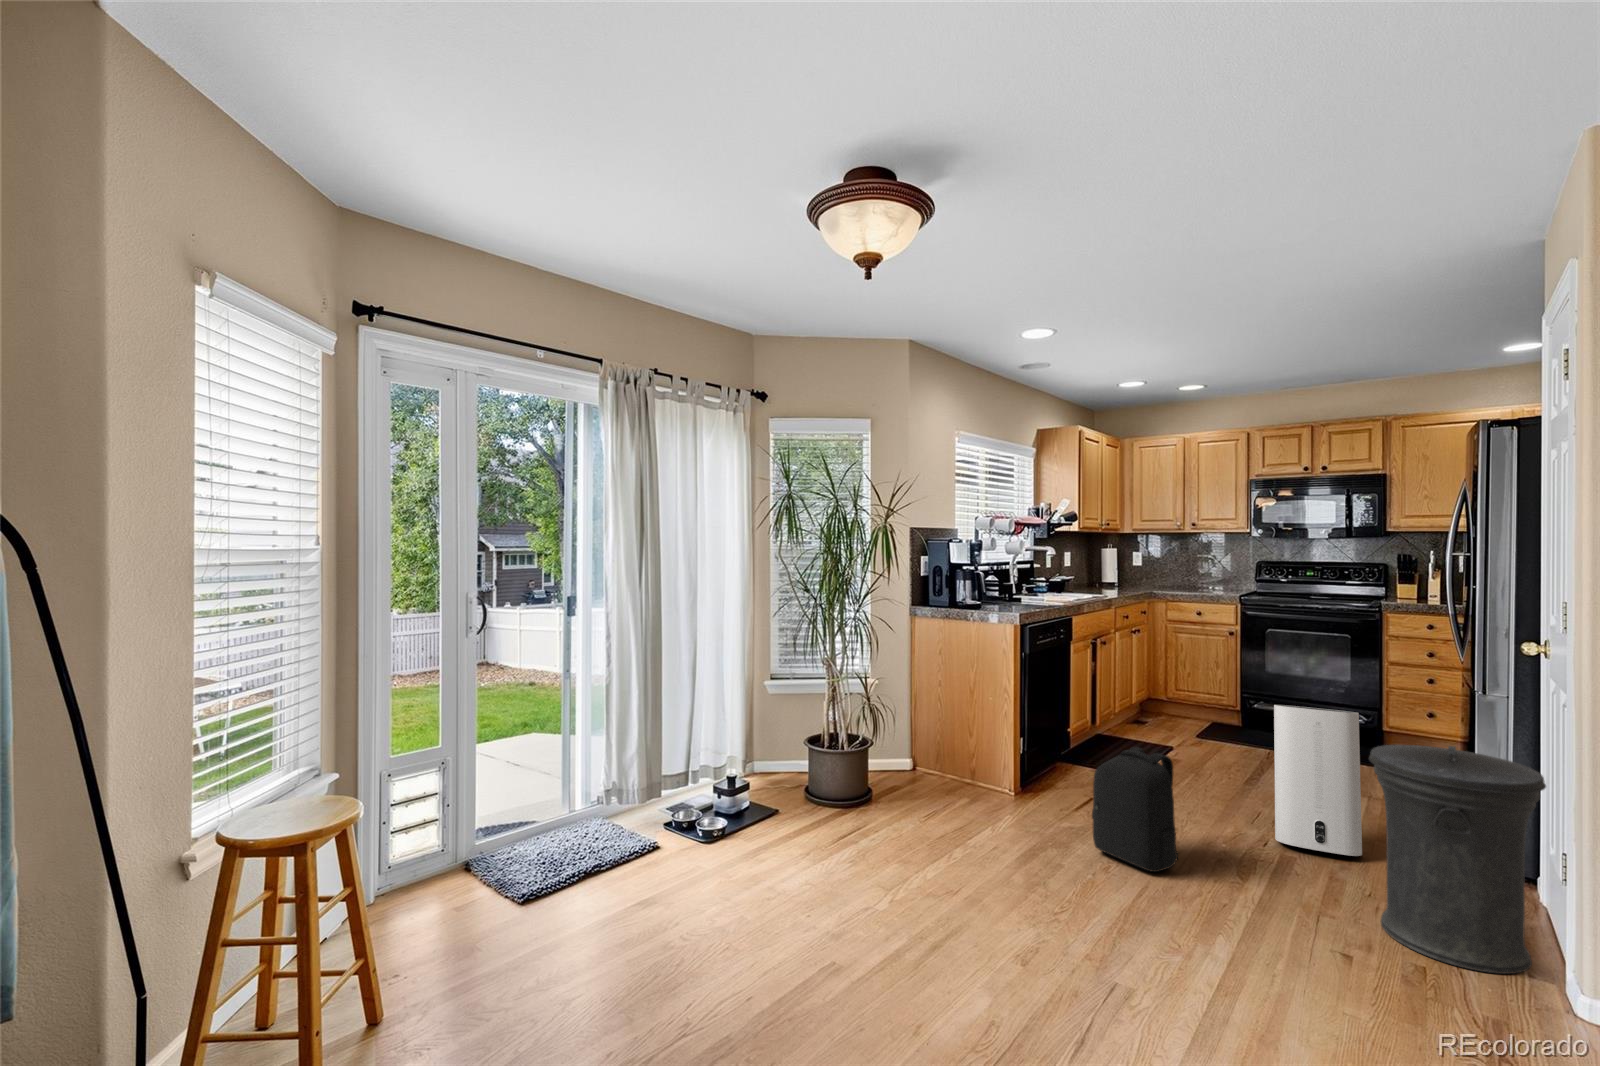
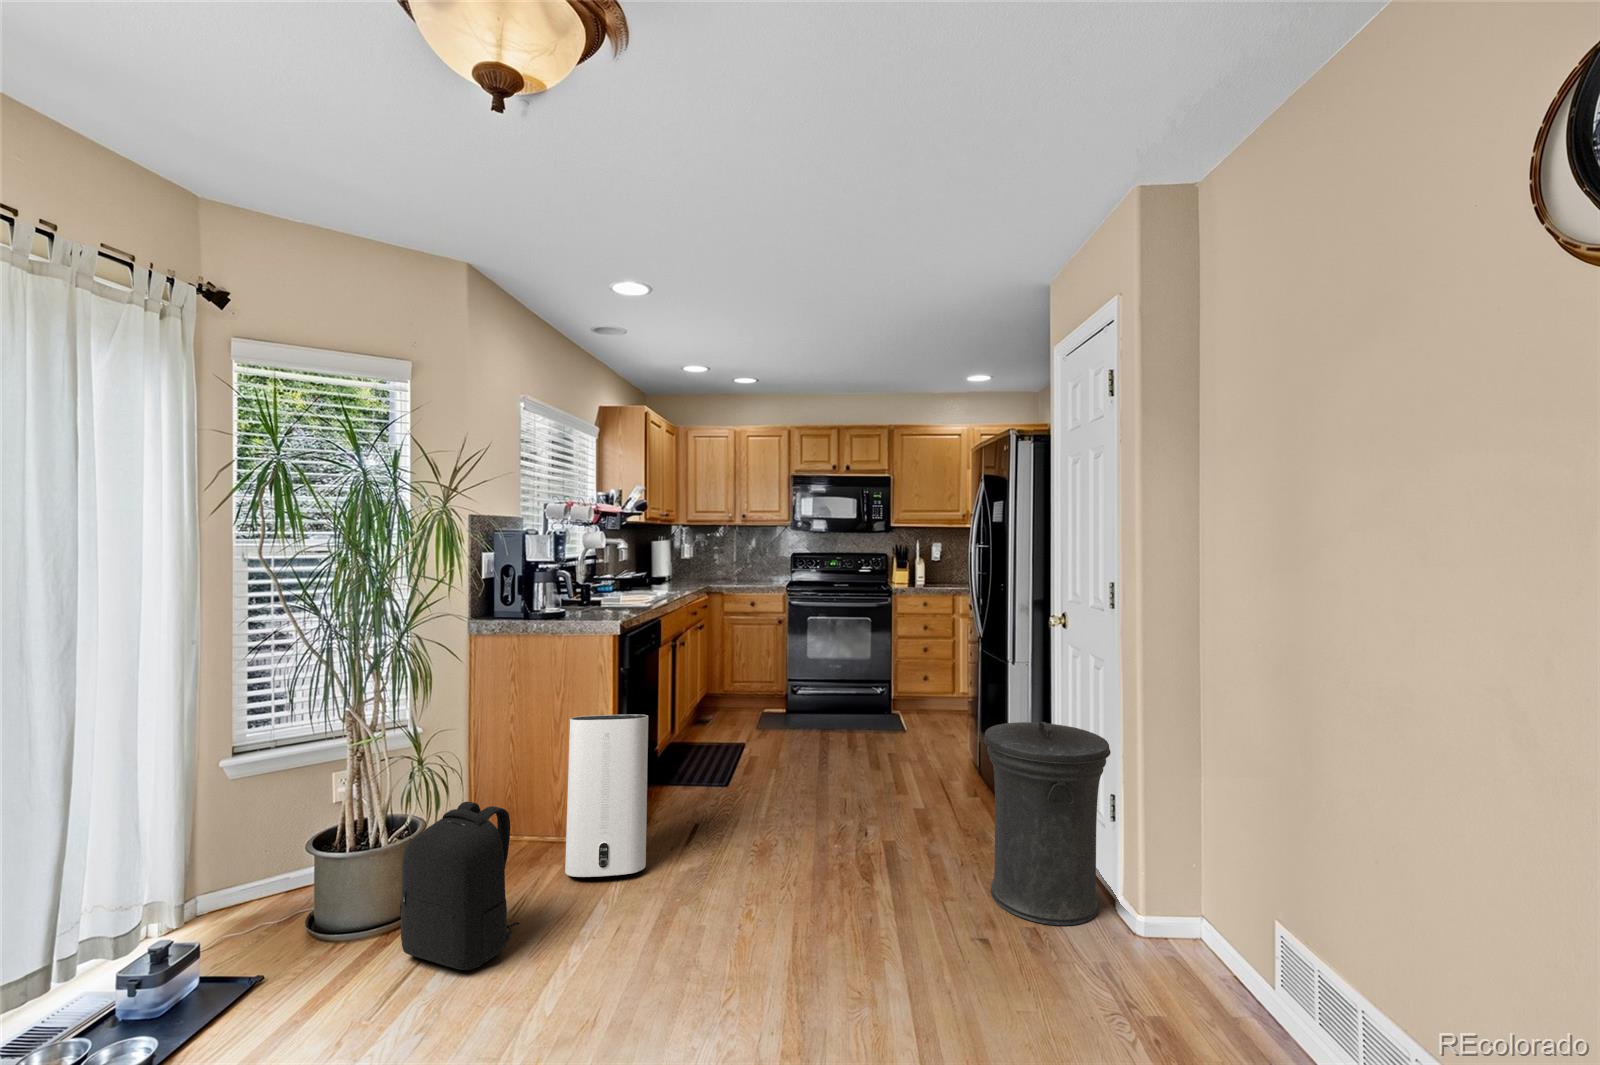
air purifier: present [1274,705,1362,856] -> present [565,715,648,877]
backpack: present [1092,747,1178,872] -> present [400,802,519,970]

